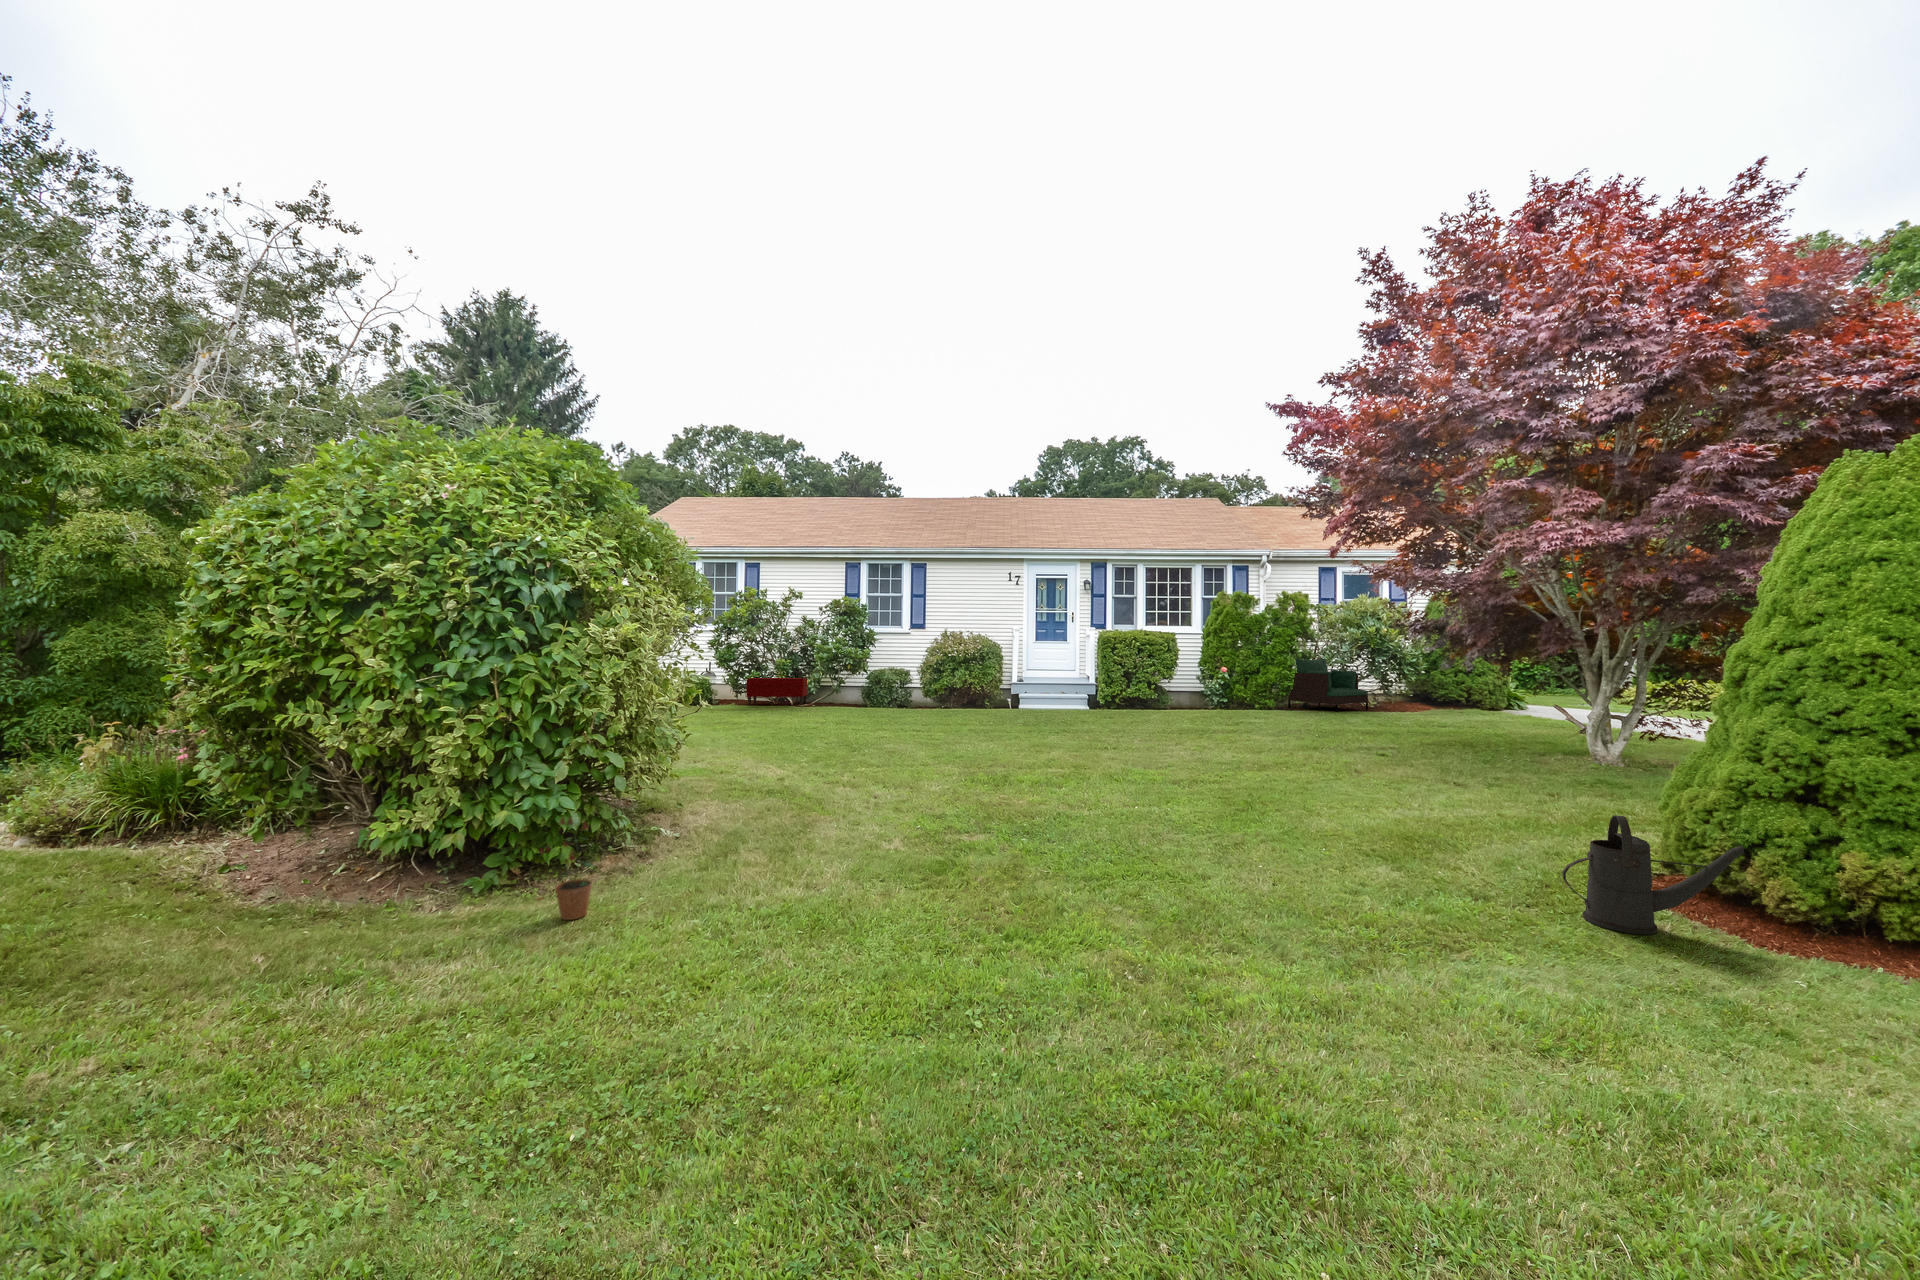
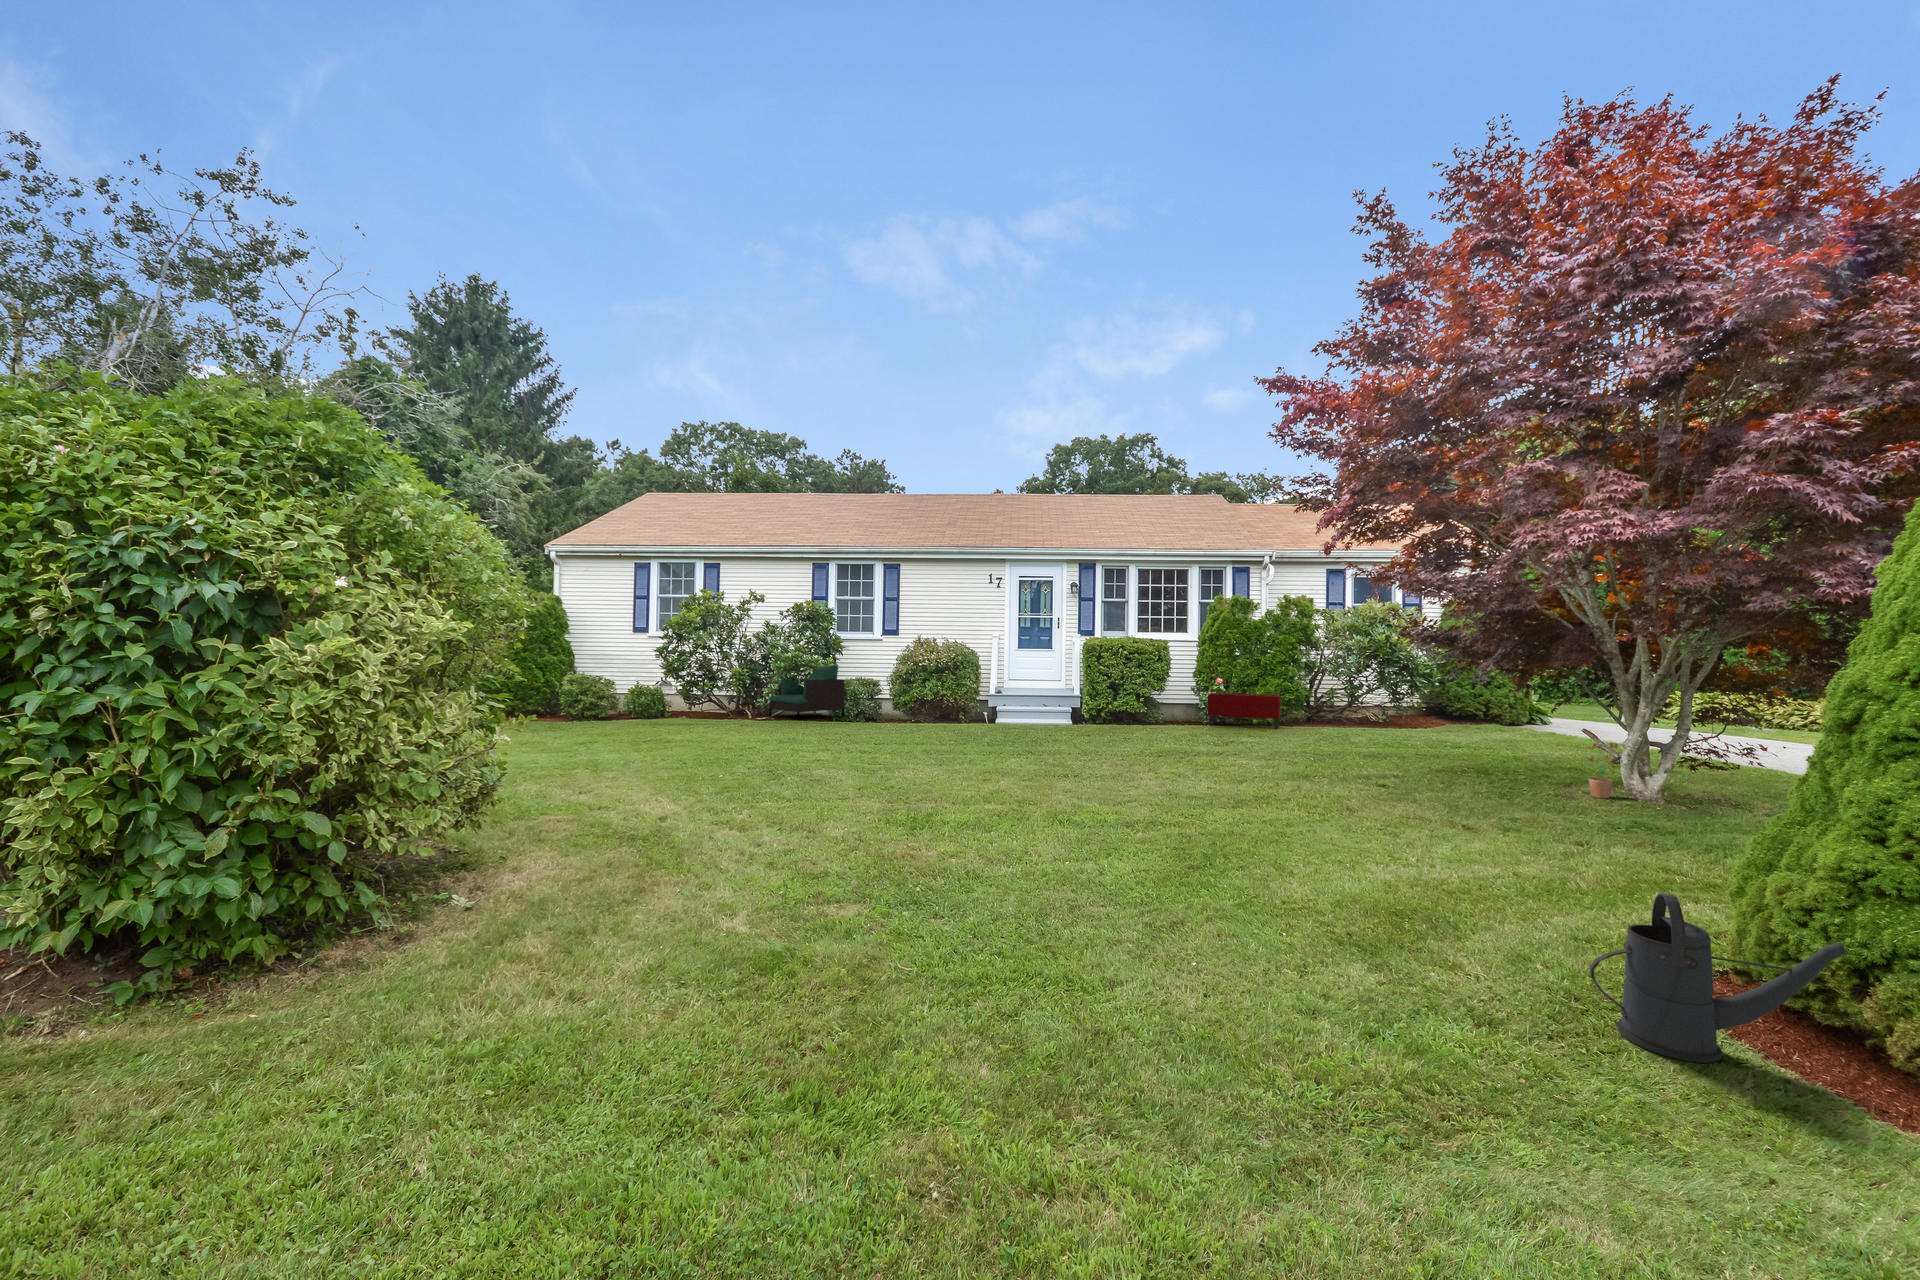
armchair: present [1288,659,1368,712] -> present [769,665,844,720]
bench: present [746,678,808,705] -> present [1207,693,1281,729]
potted plant: present [540,817,593,920] -> present [1586,743,1618,798]

